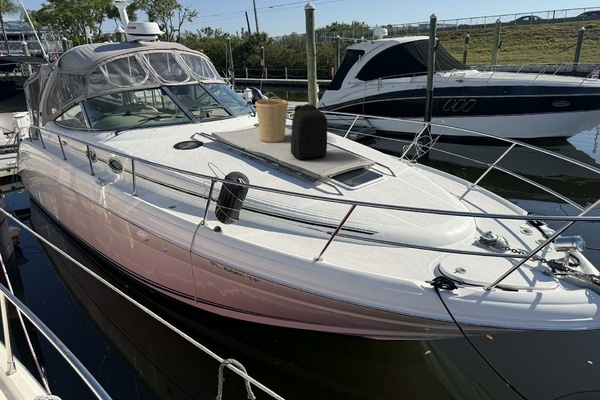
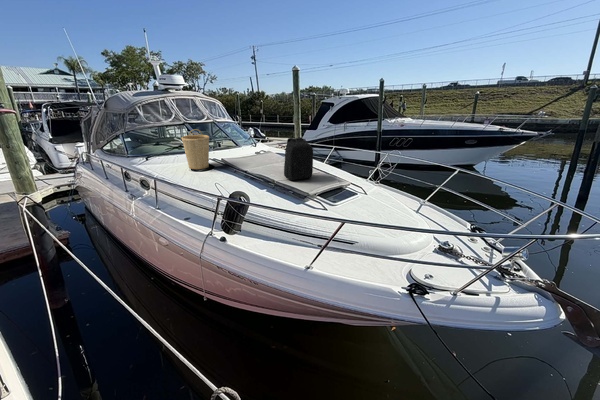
basket: present [255,93,288,142] -> present [182,129,209,169]

